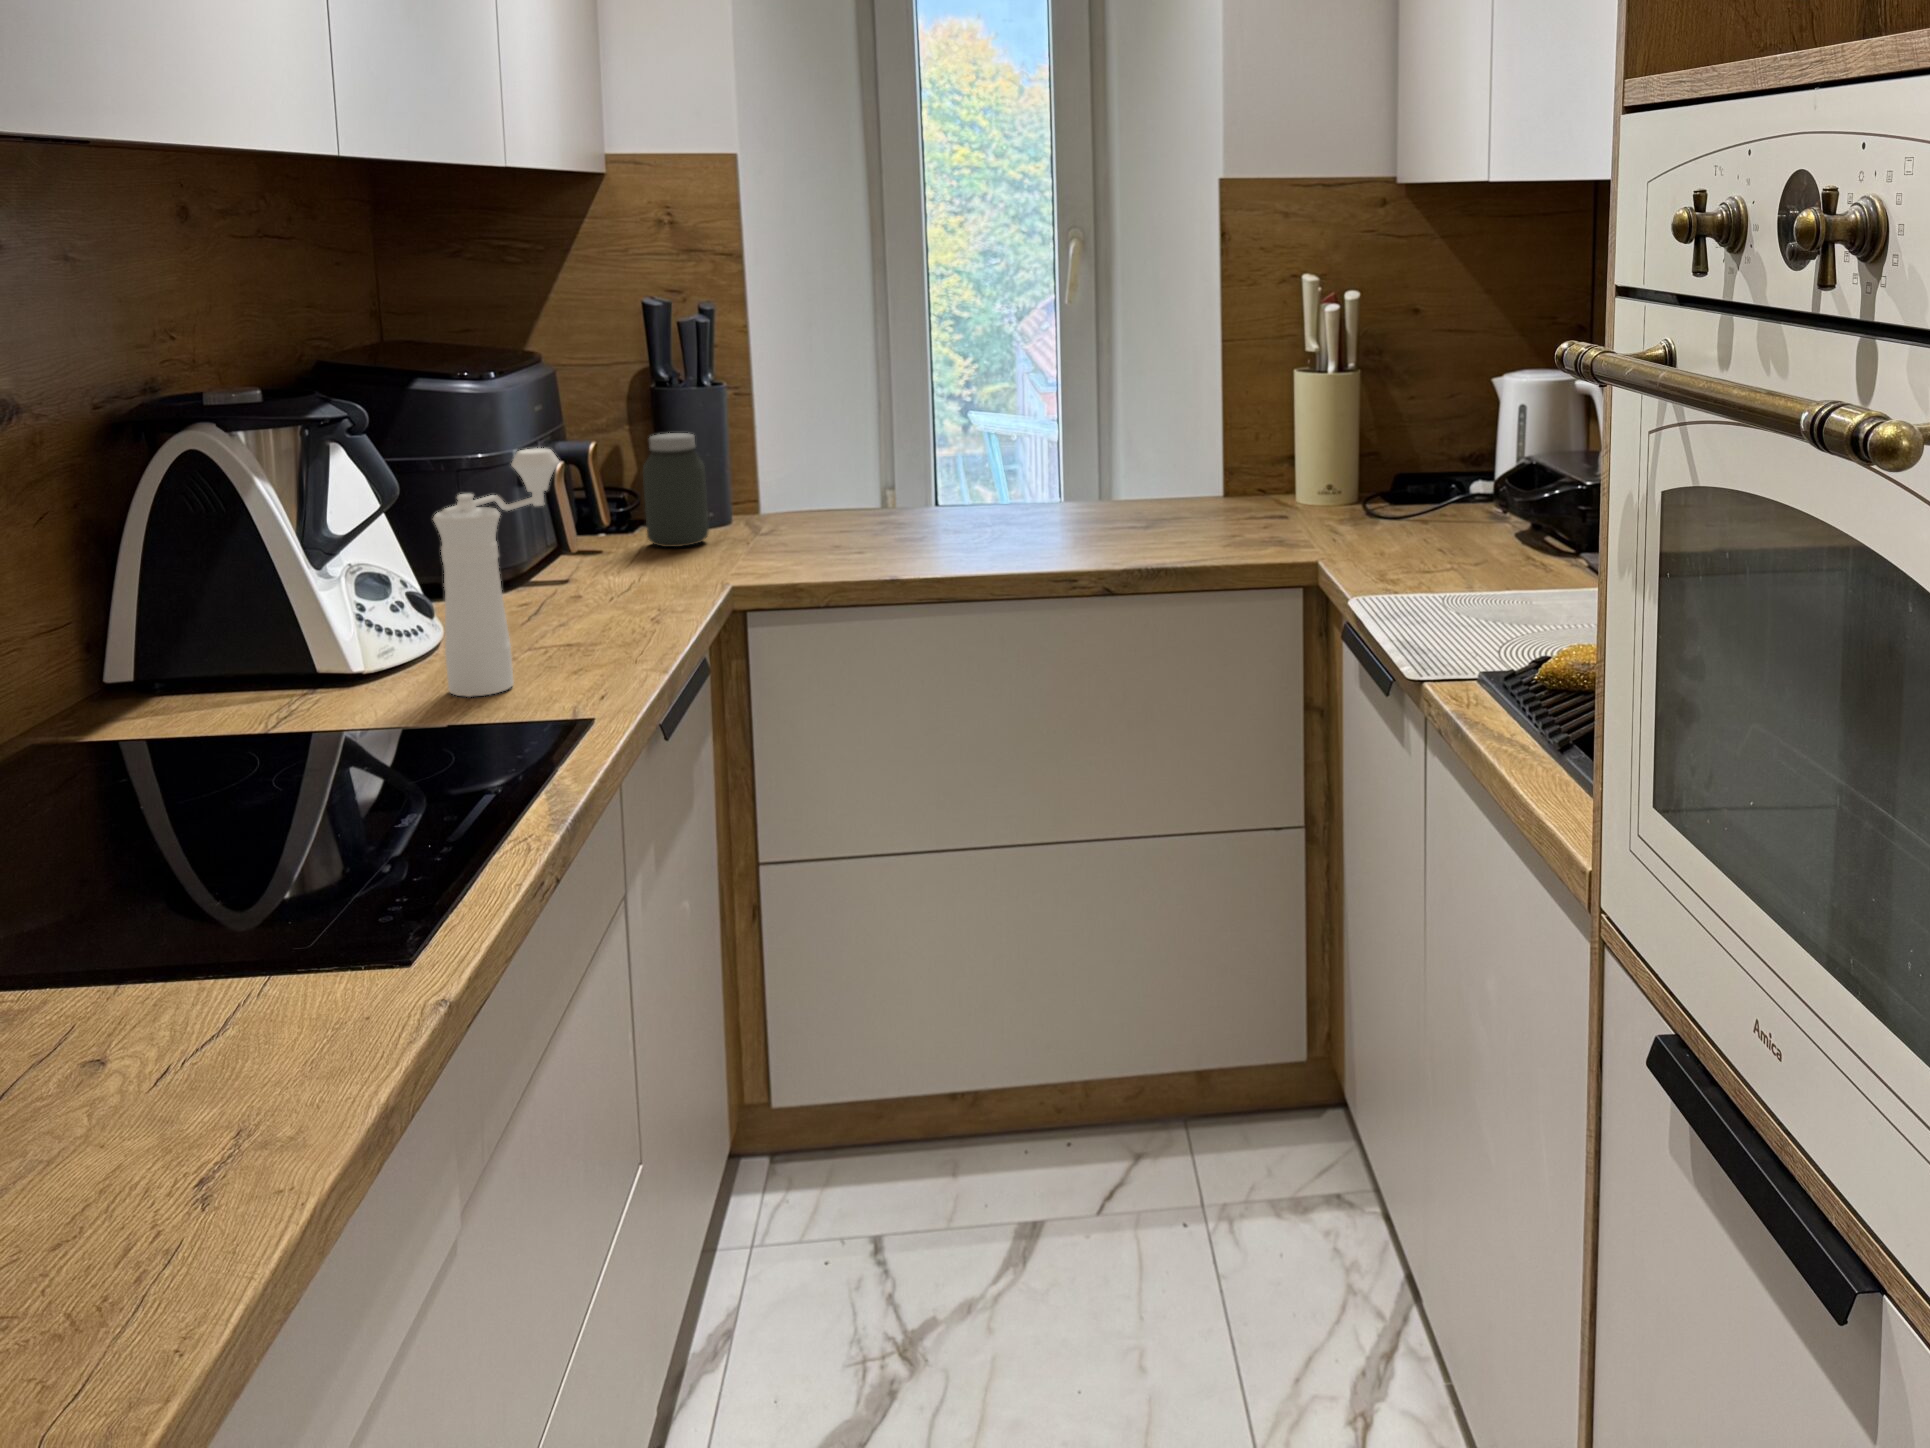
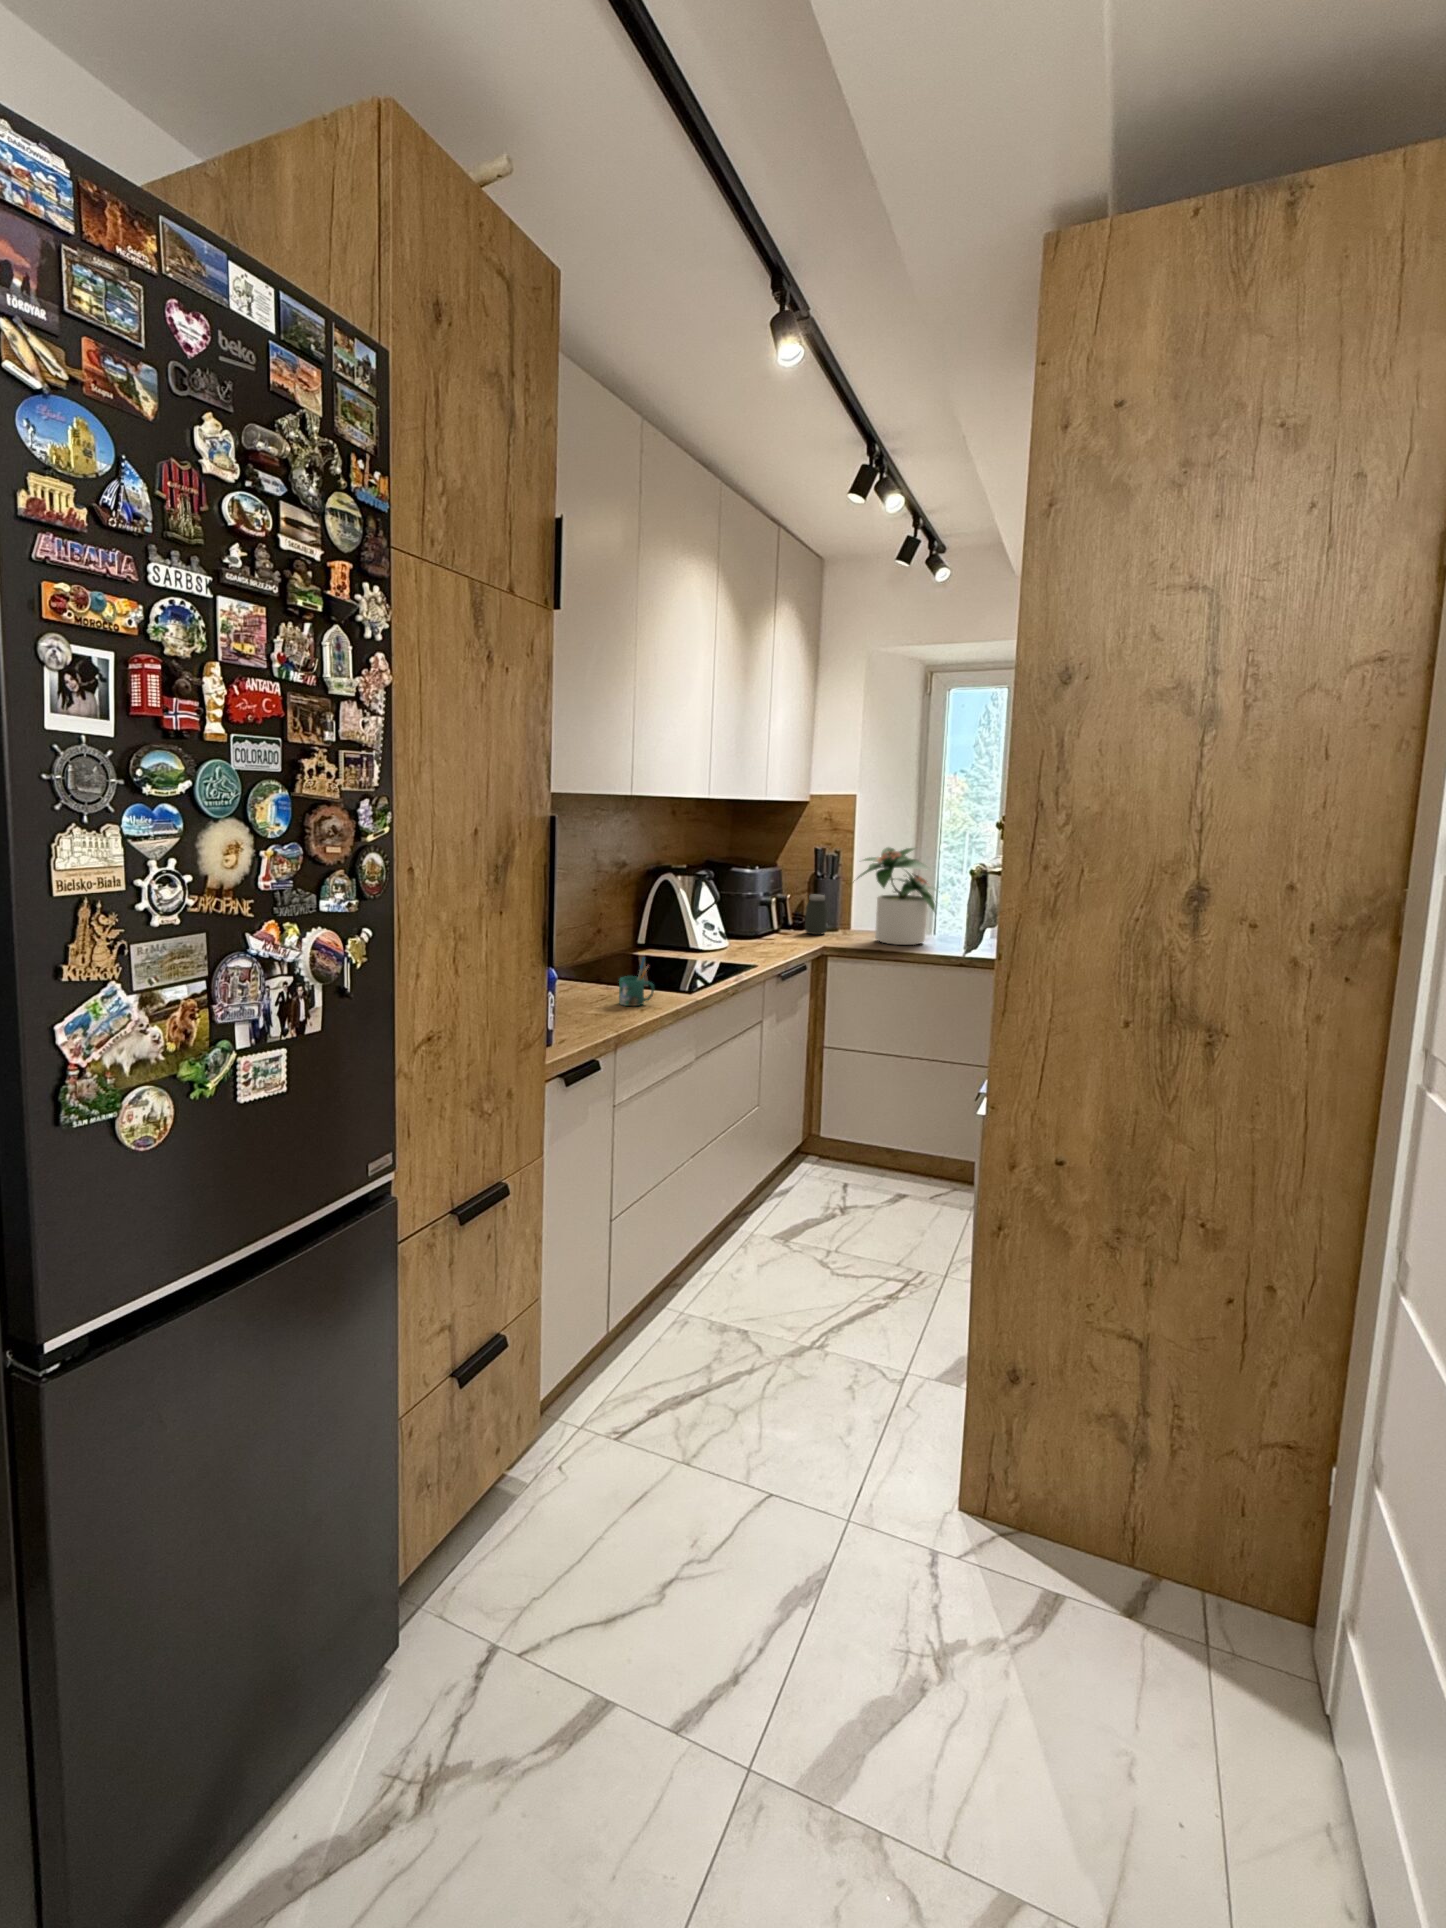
potted plant: none [779,287,1012,549] -> present [854,847,940,945]
pepper mill: present [433,448,559,697] -> none [720,890,761,960]
mug: none [87,851,283,1112] -> present [619,958,654,1006]

